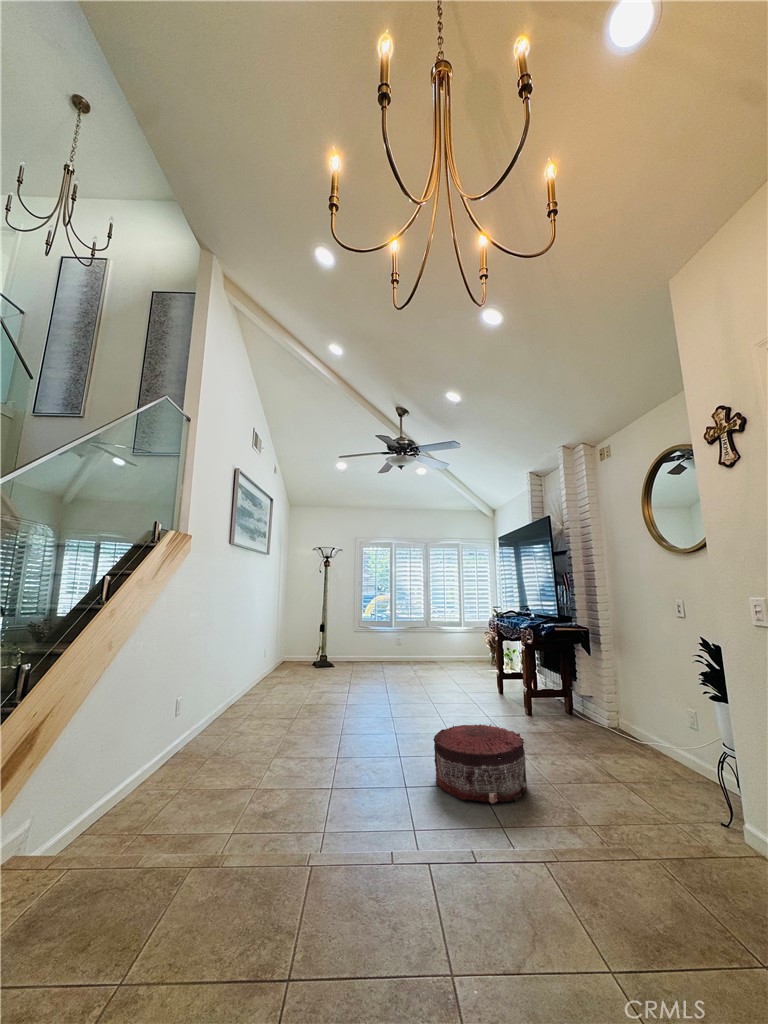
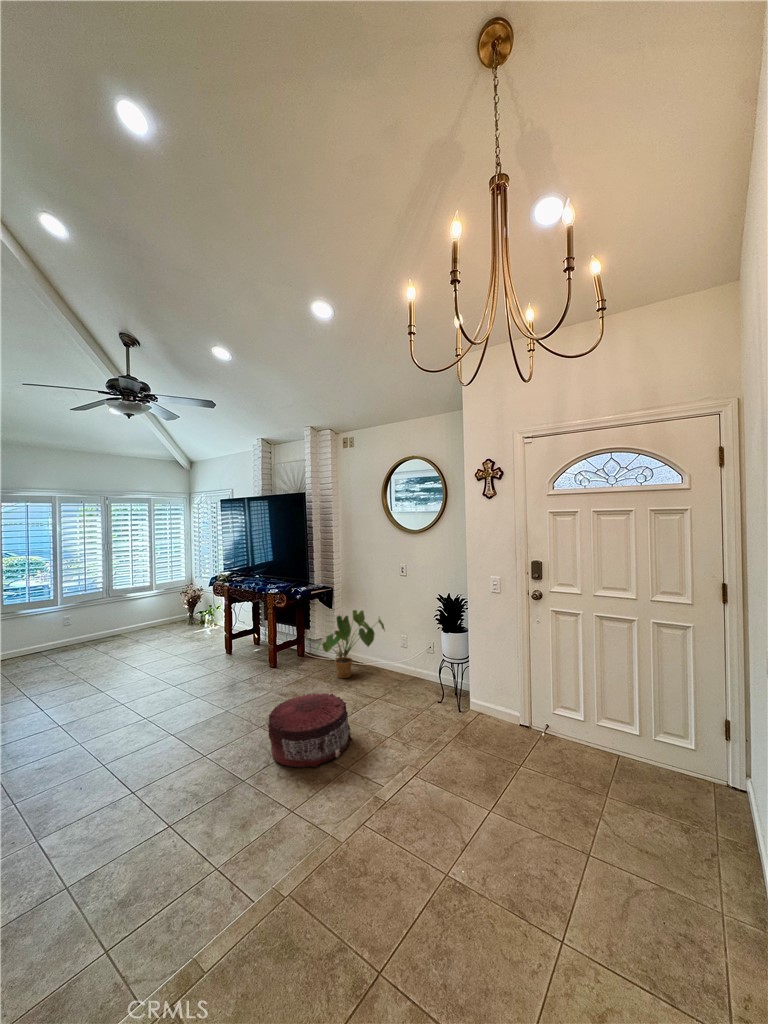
house plant: none [556,658,655,745] -> present [316,610,385,678]

